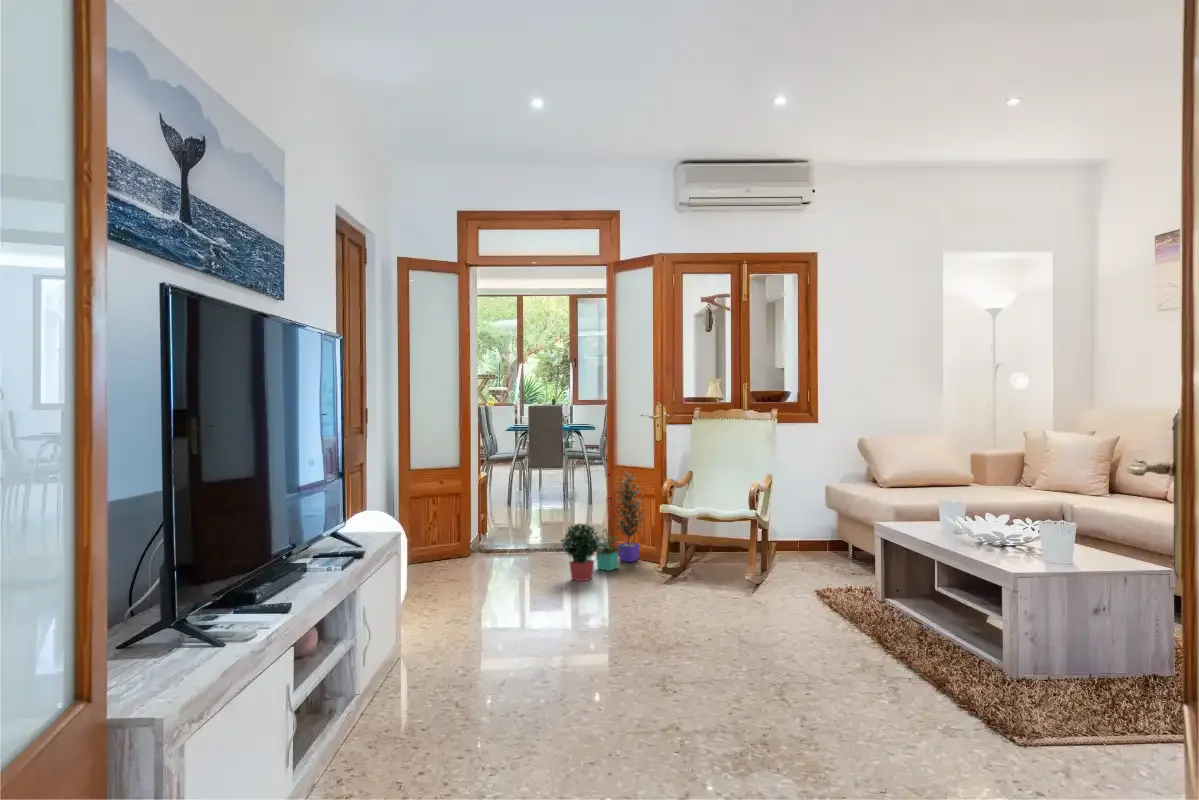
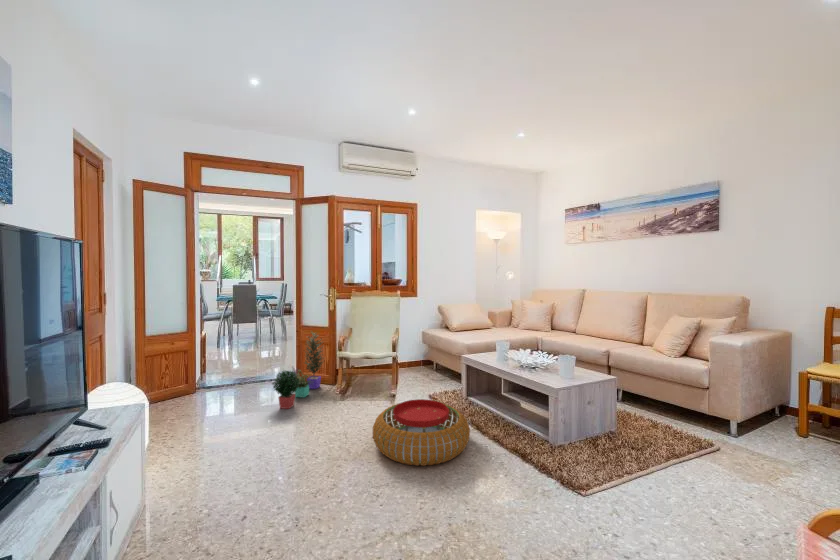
pouf: none [683,577,849,672] -> present [373,399,470,466]

